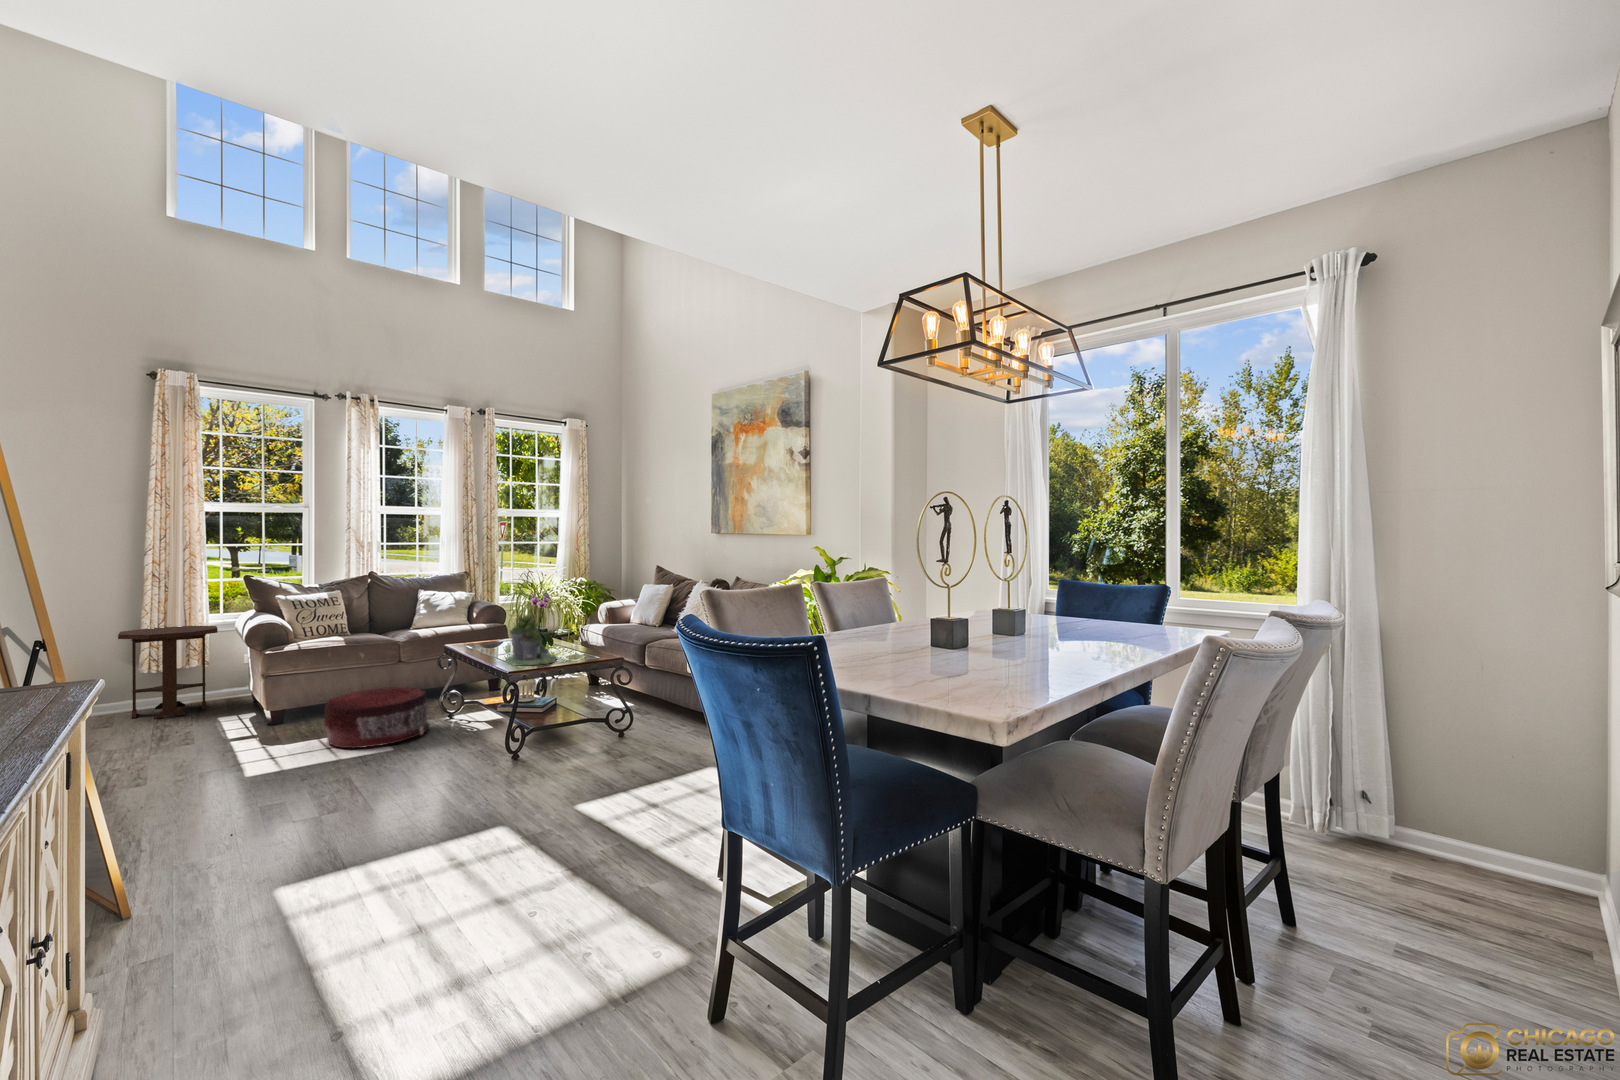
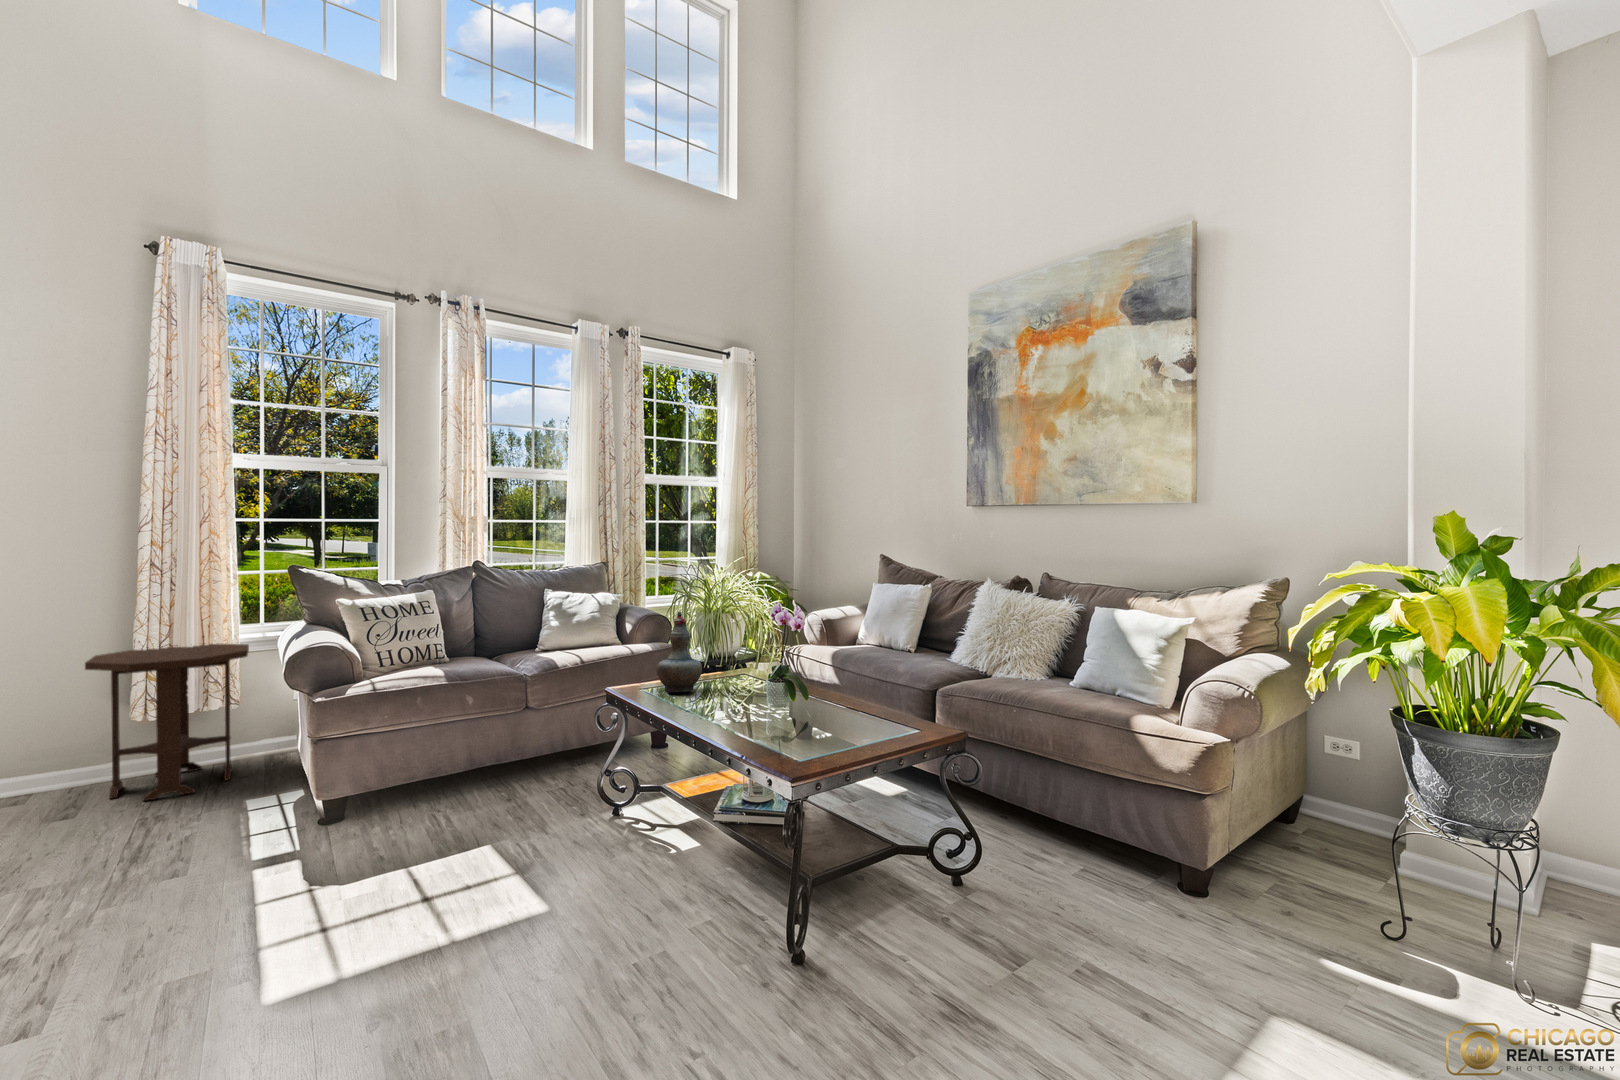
decorative vase: none [475,599,503,647] -> present [657,611,702,693]
succulent planter: present [506,615,557,666] -> none [738,645,832,747]
pouf: present [324,686,429,748] -> none [413,763,596,907]

